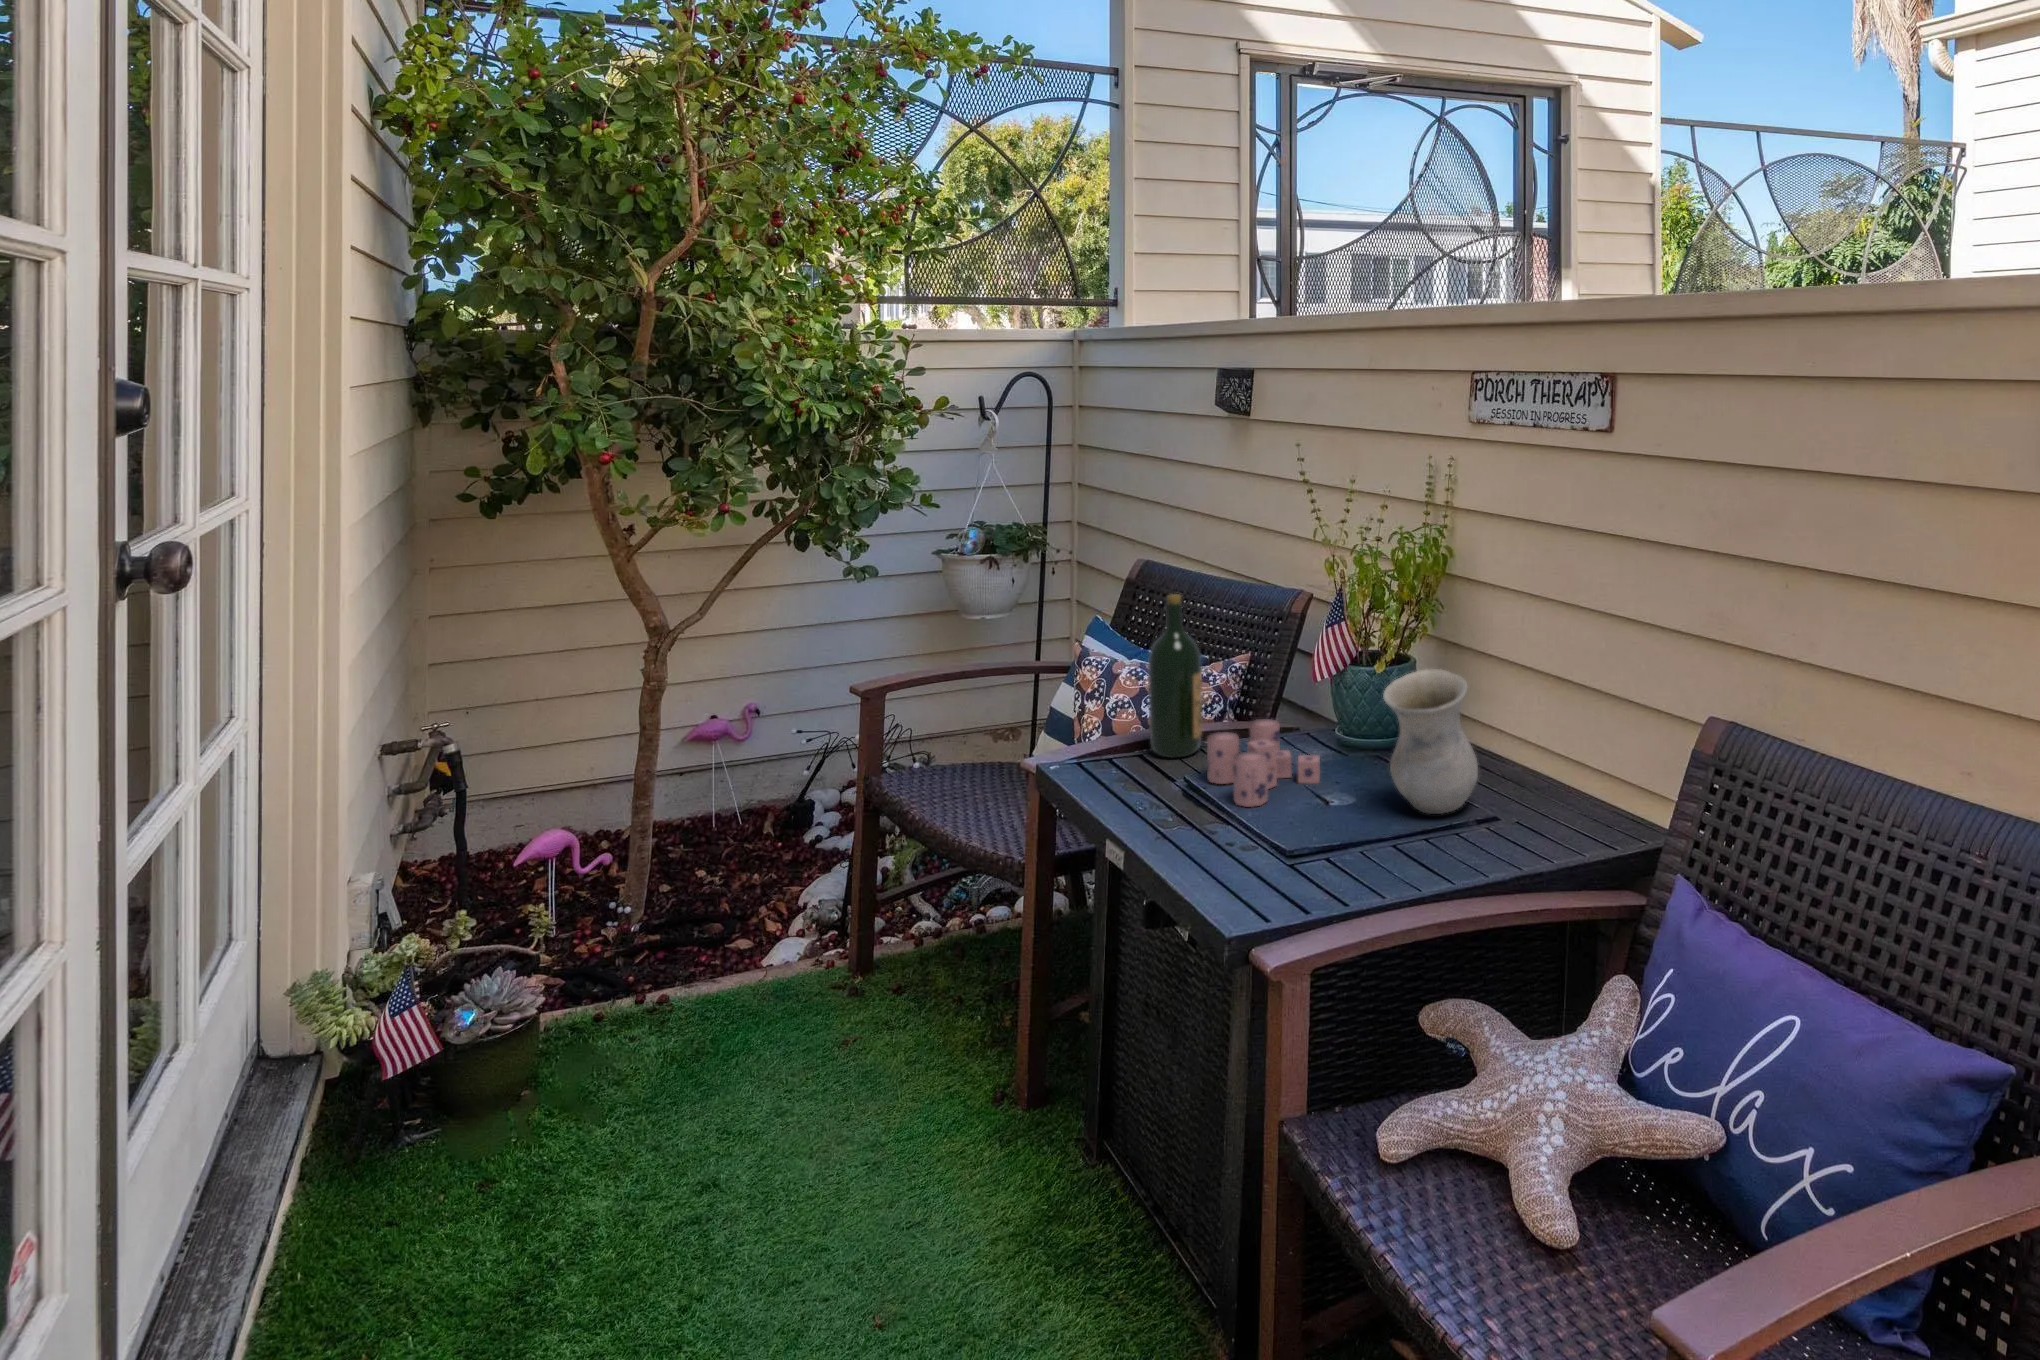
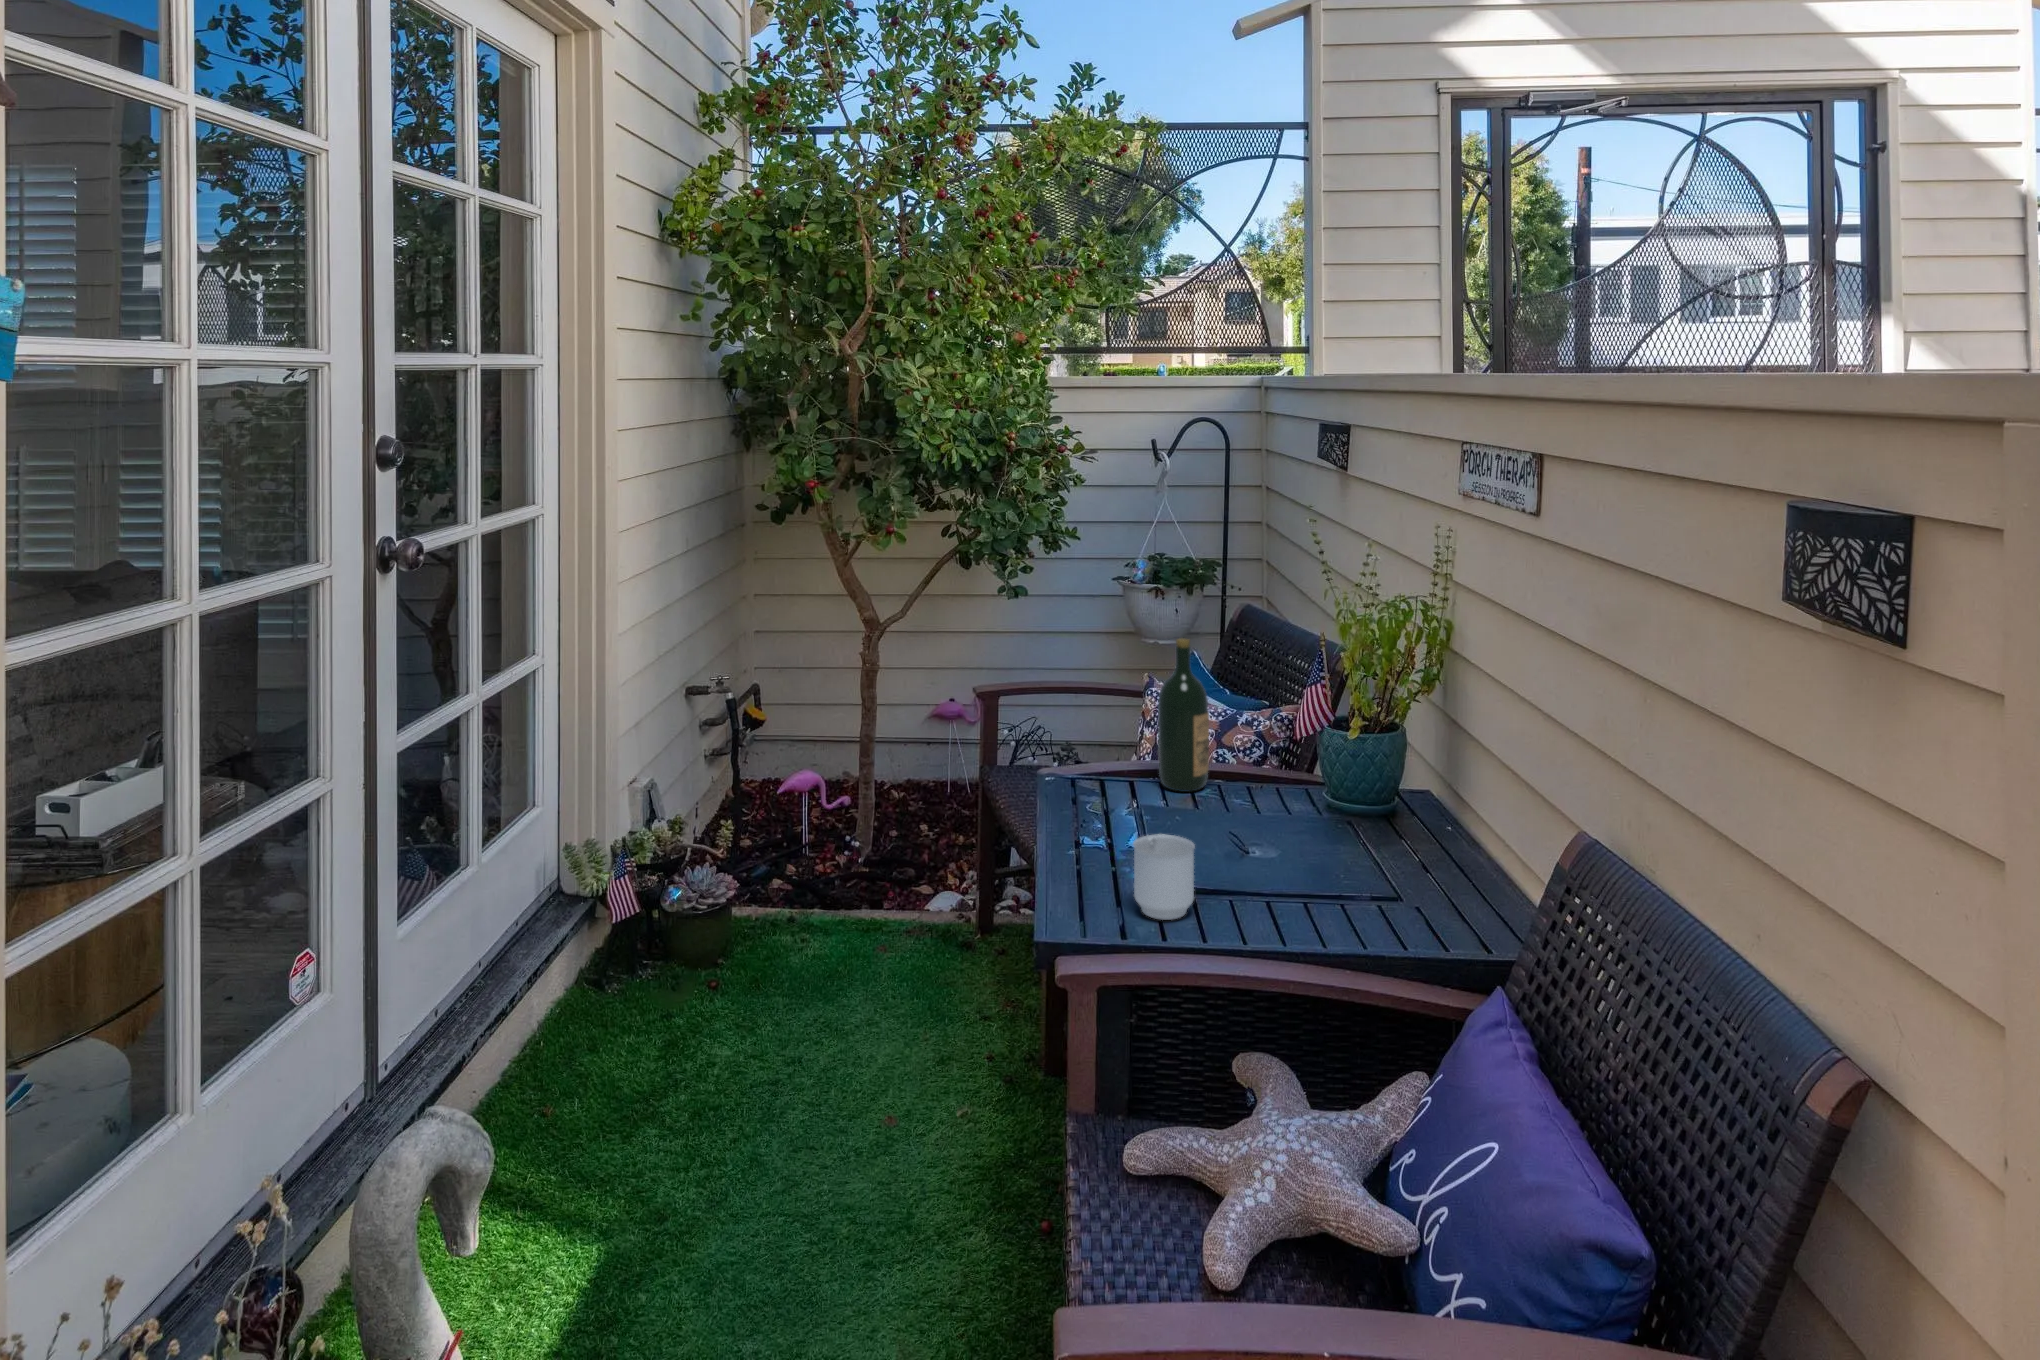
vase: present [1383,669,1478,814] -> none [1305,741,1408,888]
candle: present [1207,719,1320,807] -> none [1183,767,1288,846]
mug: none [1254,797,1325,890] -> present [1133,834,1195,920]

